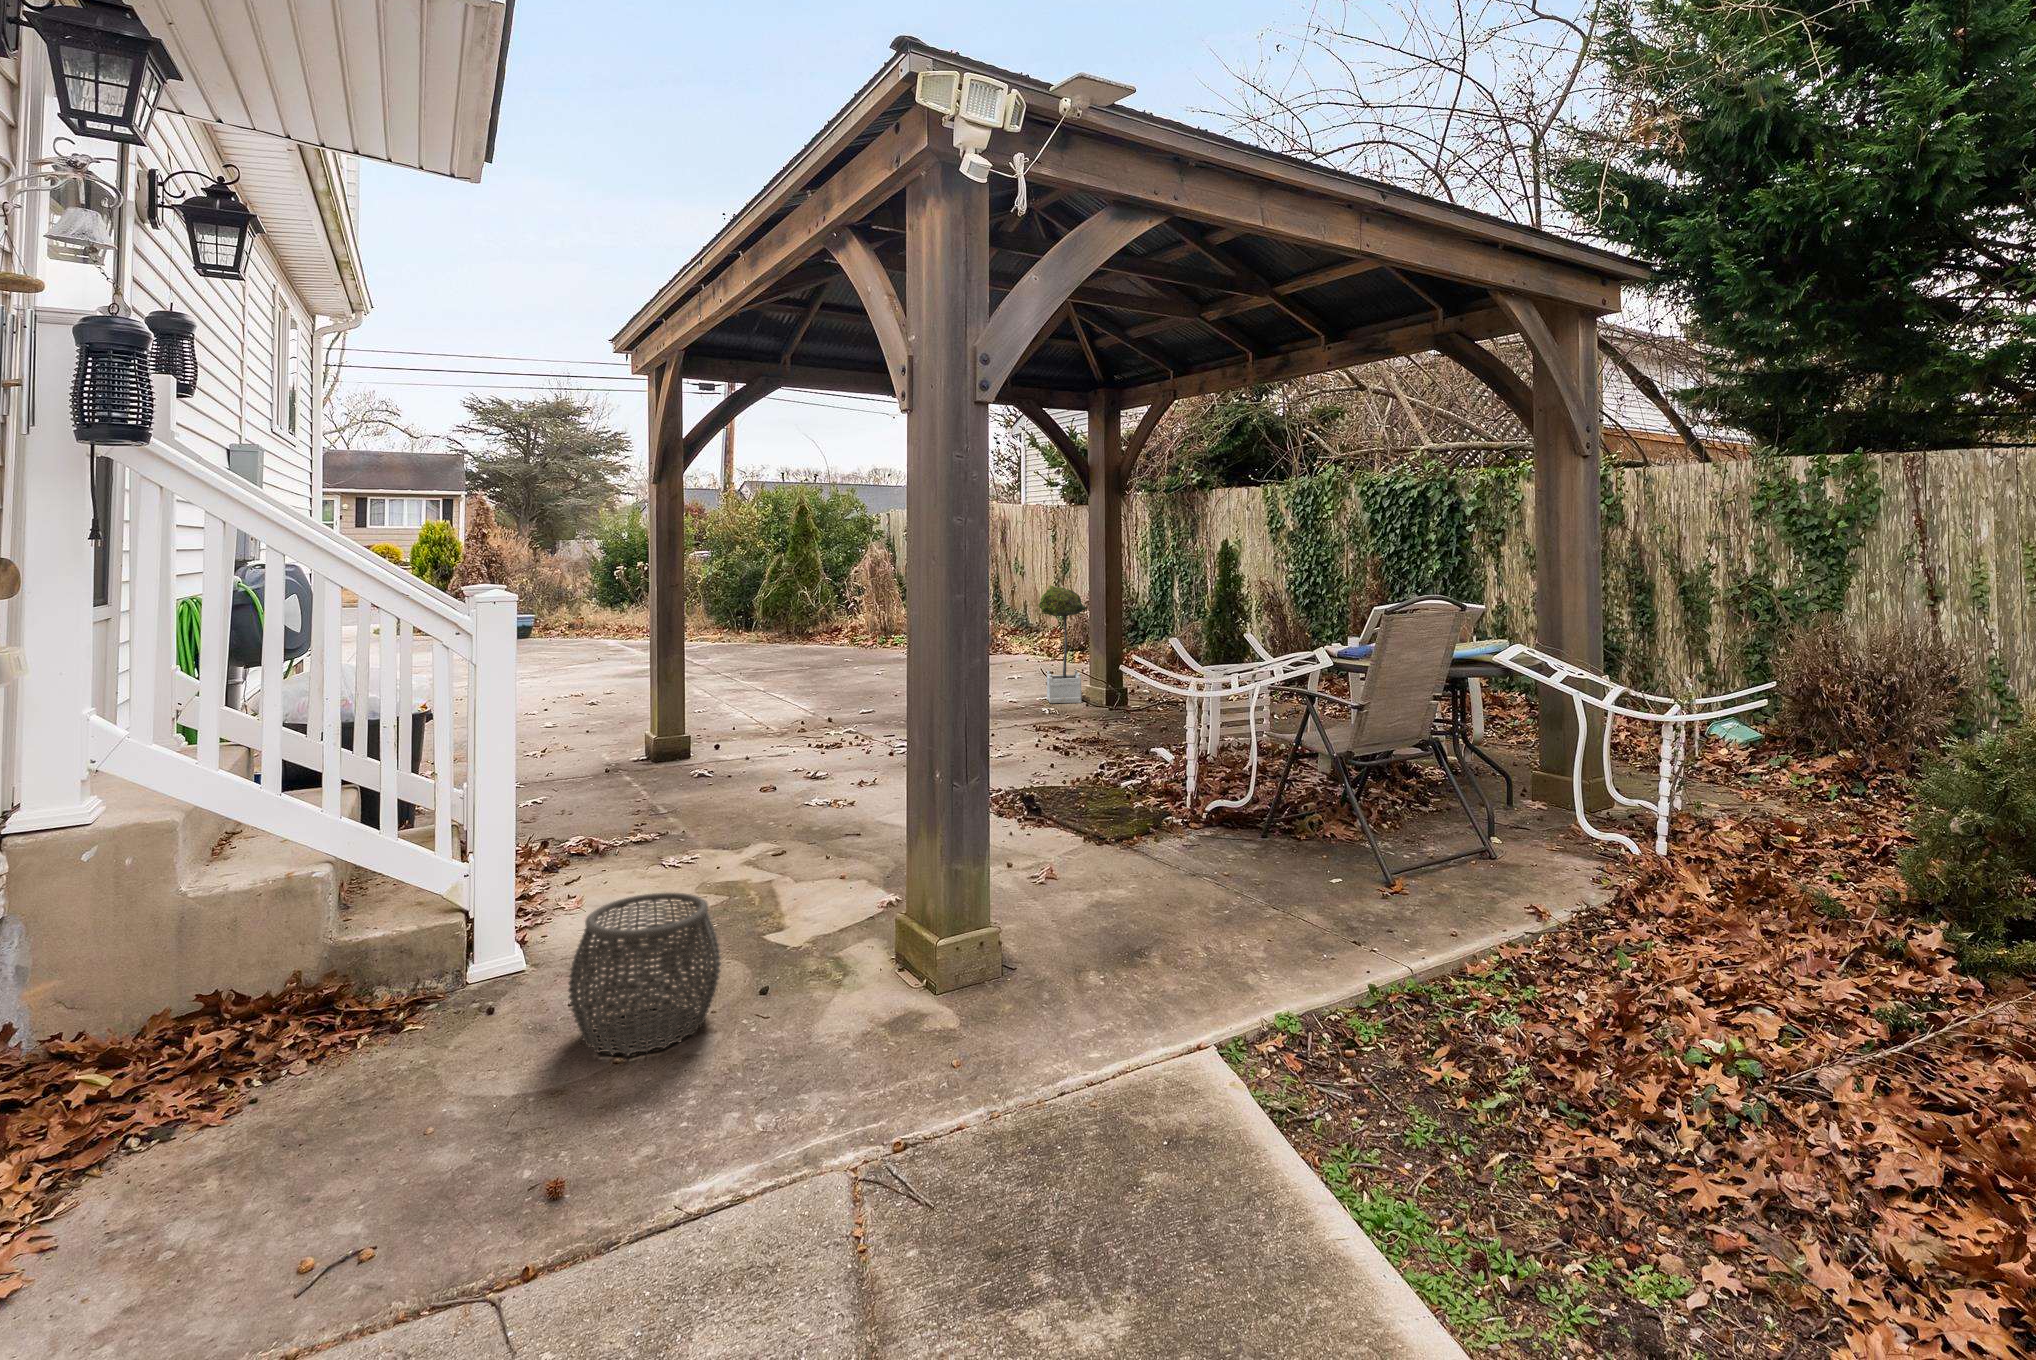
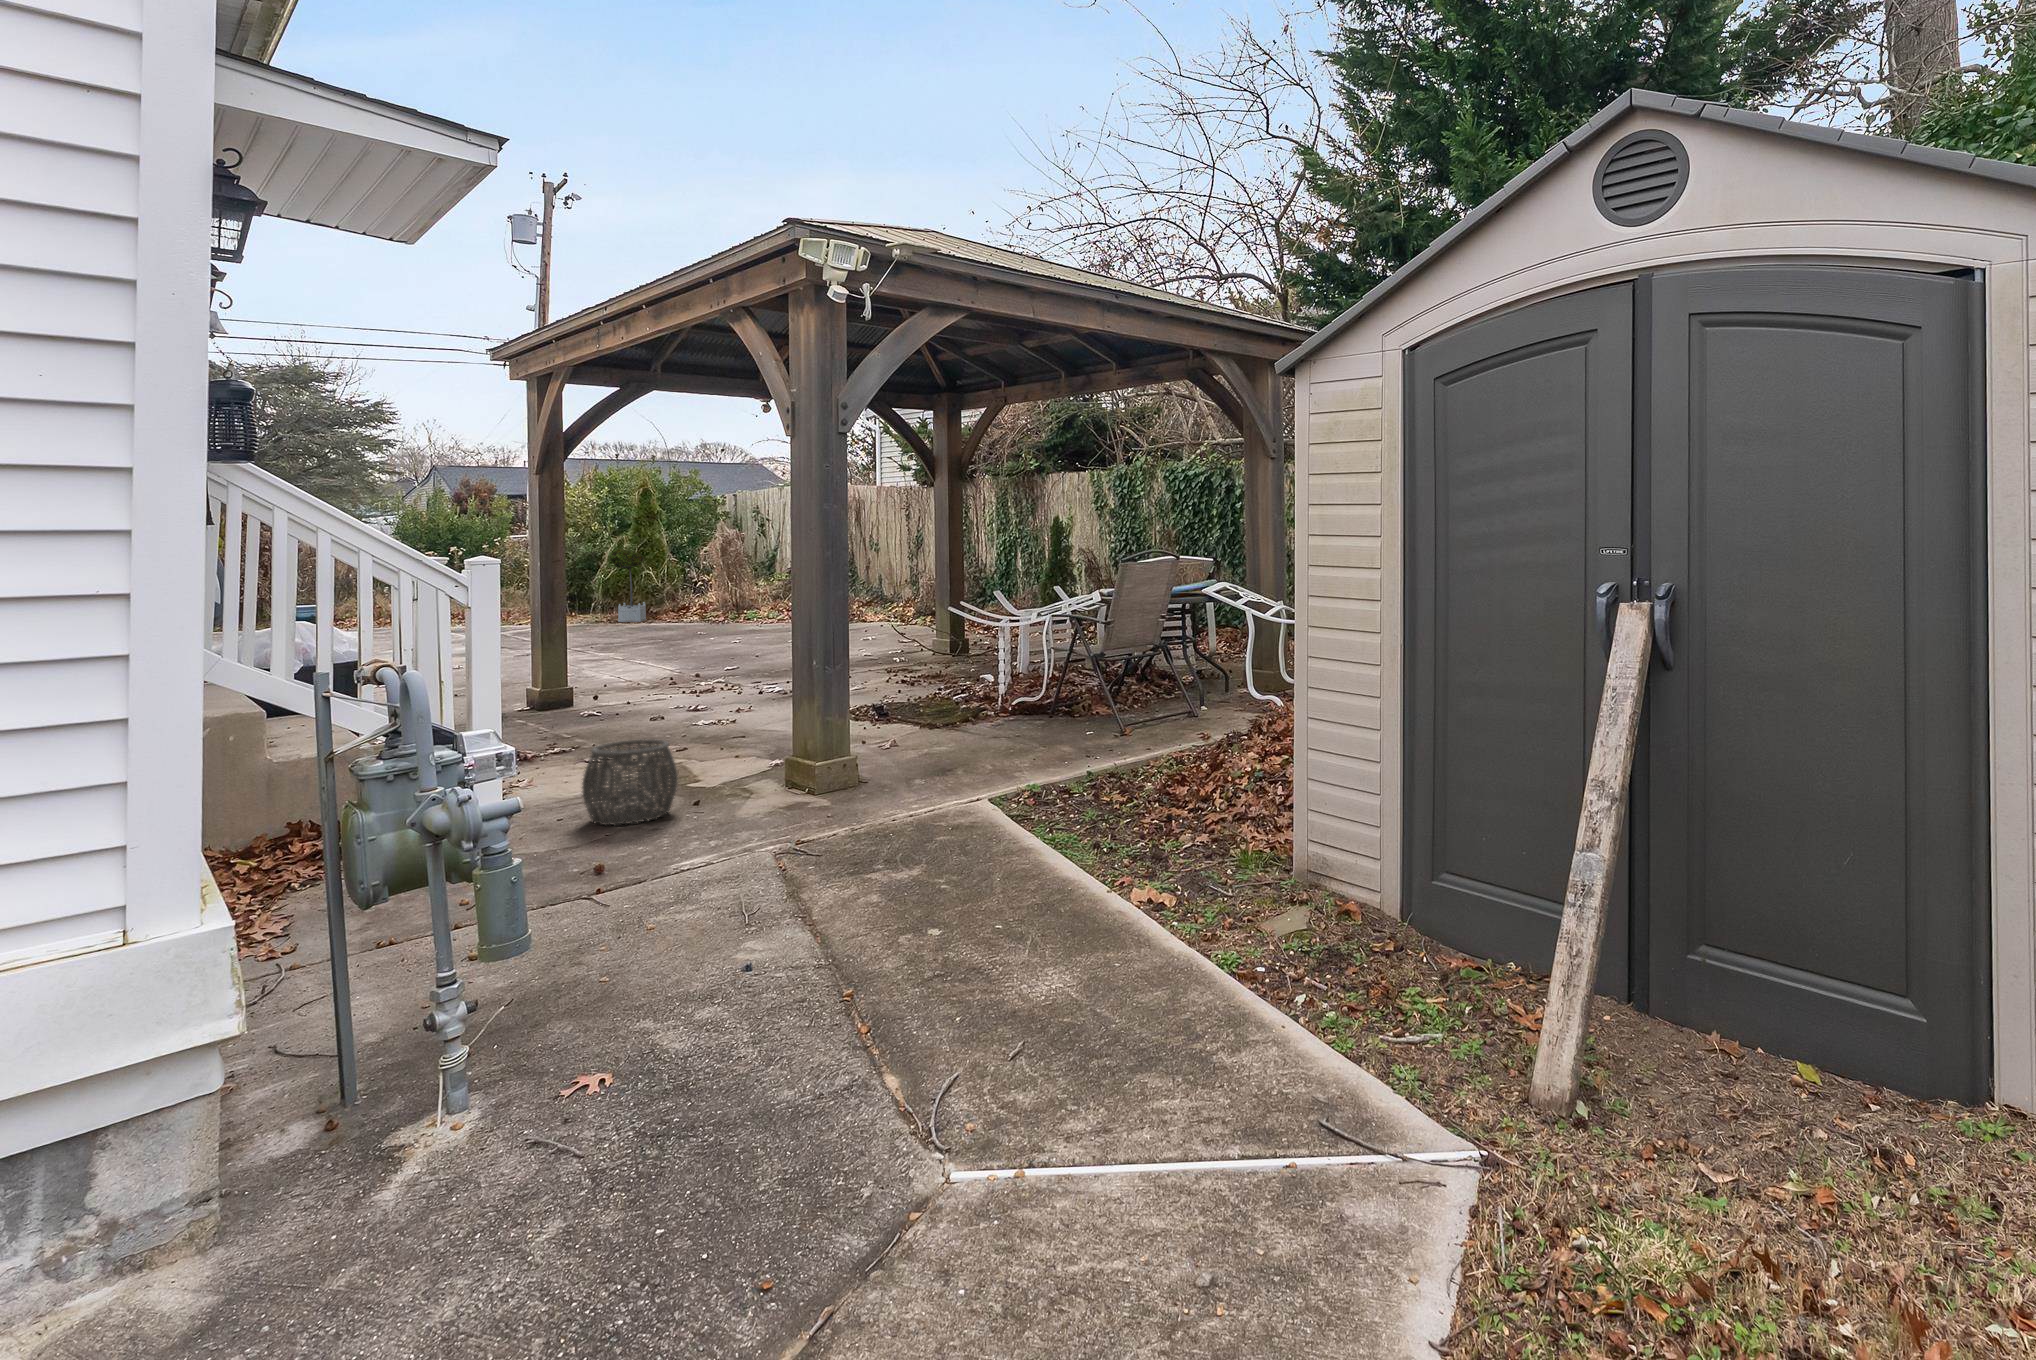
potted tree: present [1039,585,1087,703] -> present [610,548,646,622]

